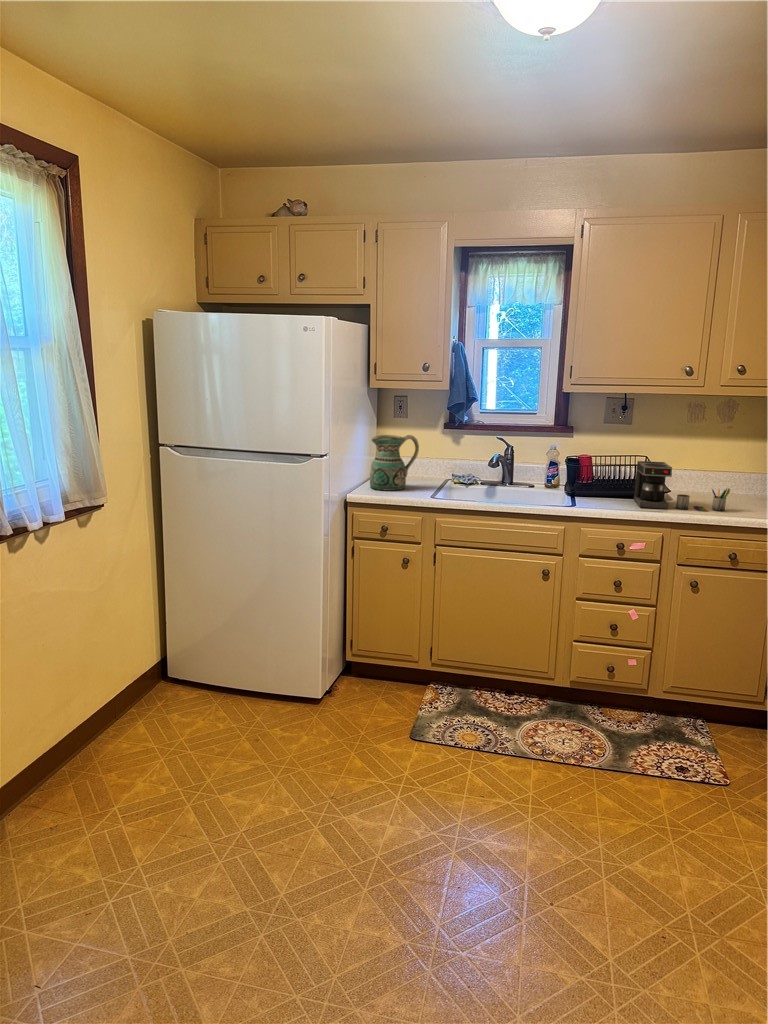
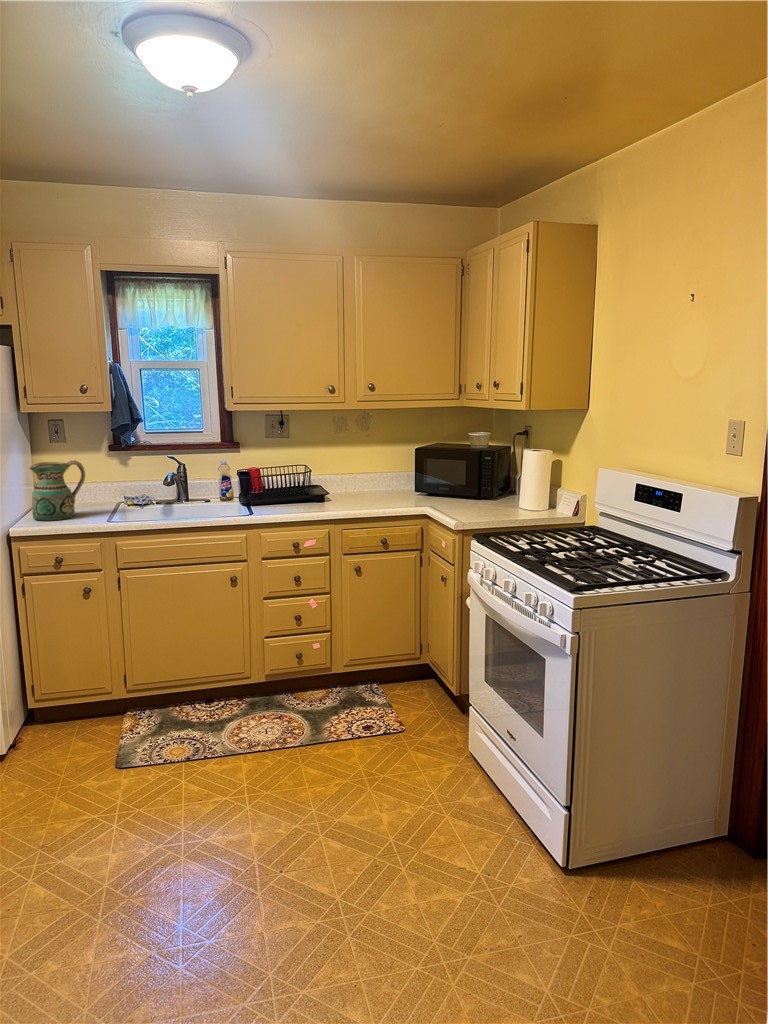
coffee maker: present [634,461,730,511] -> none [299,468,375,509]

